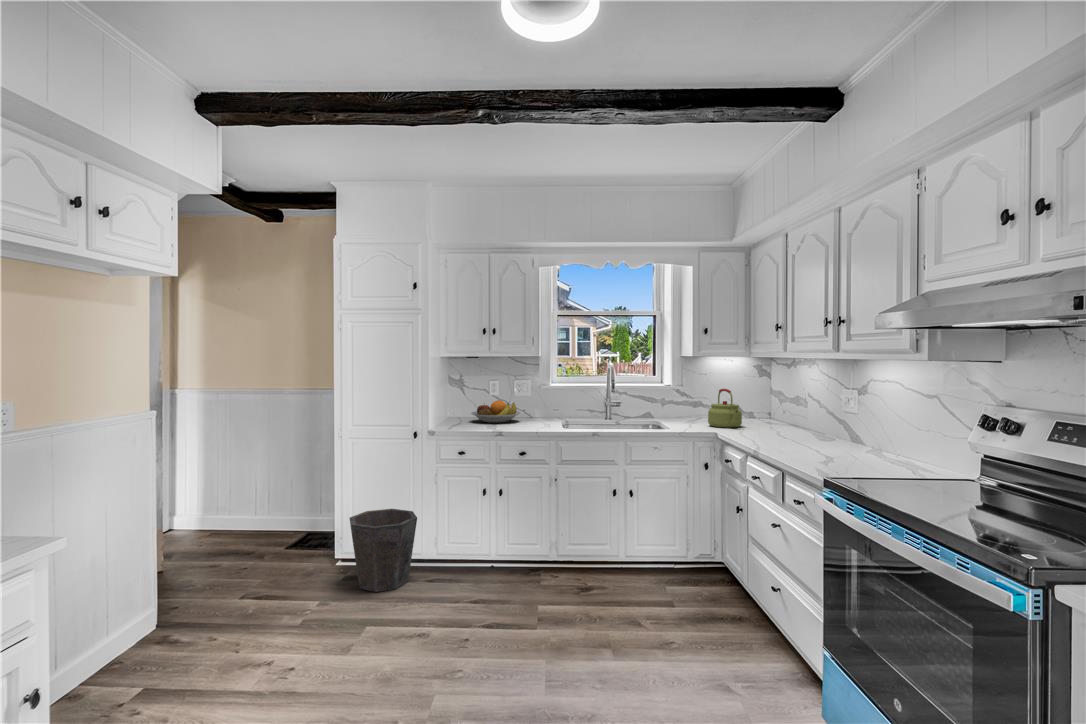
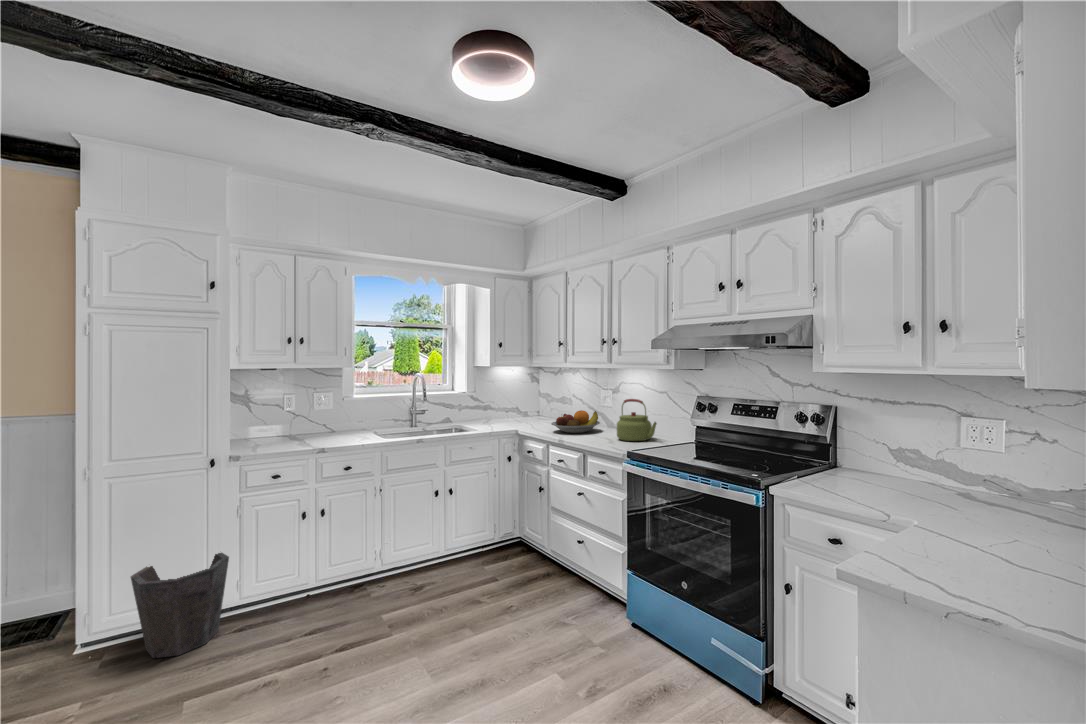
kettle: present [708,389,742,428] -> present [617,399,657,441]
fruit bowl: present [471,401,520,423] -> present [551,410,600,433]

